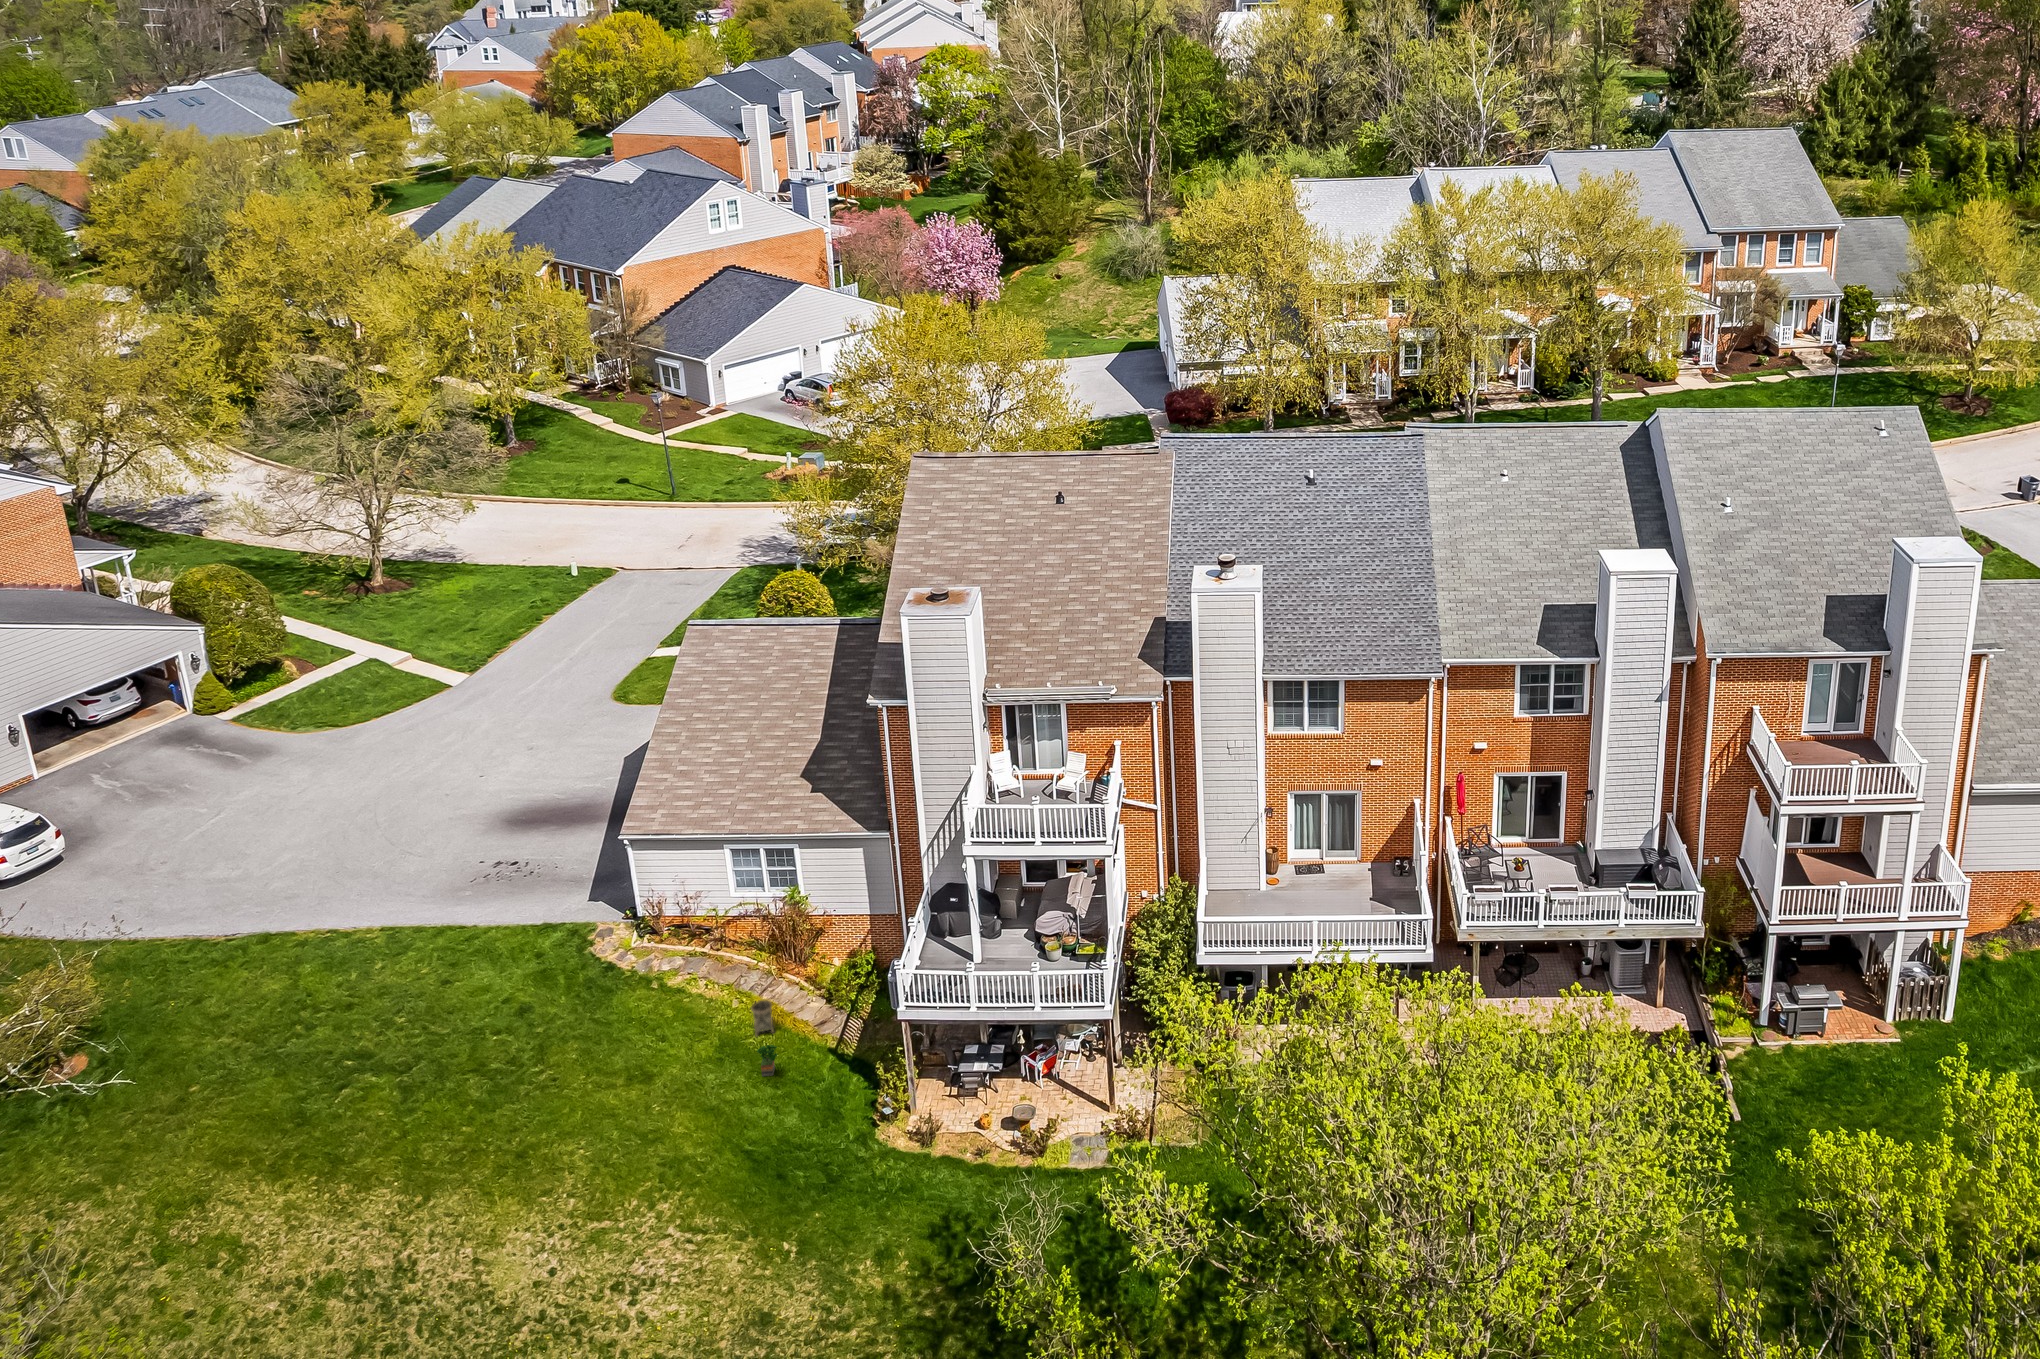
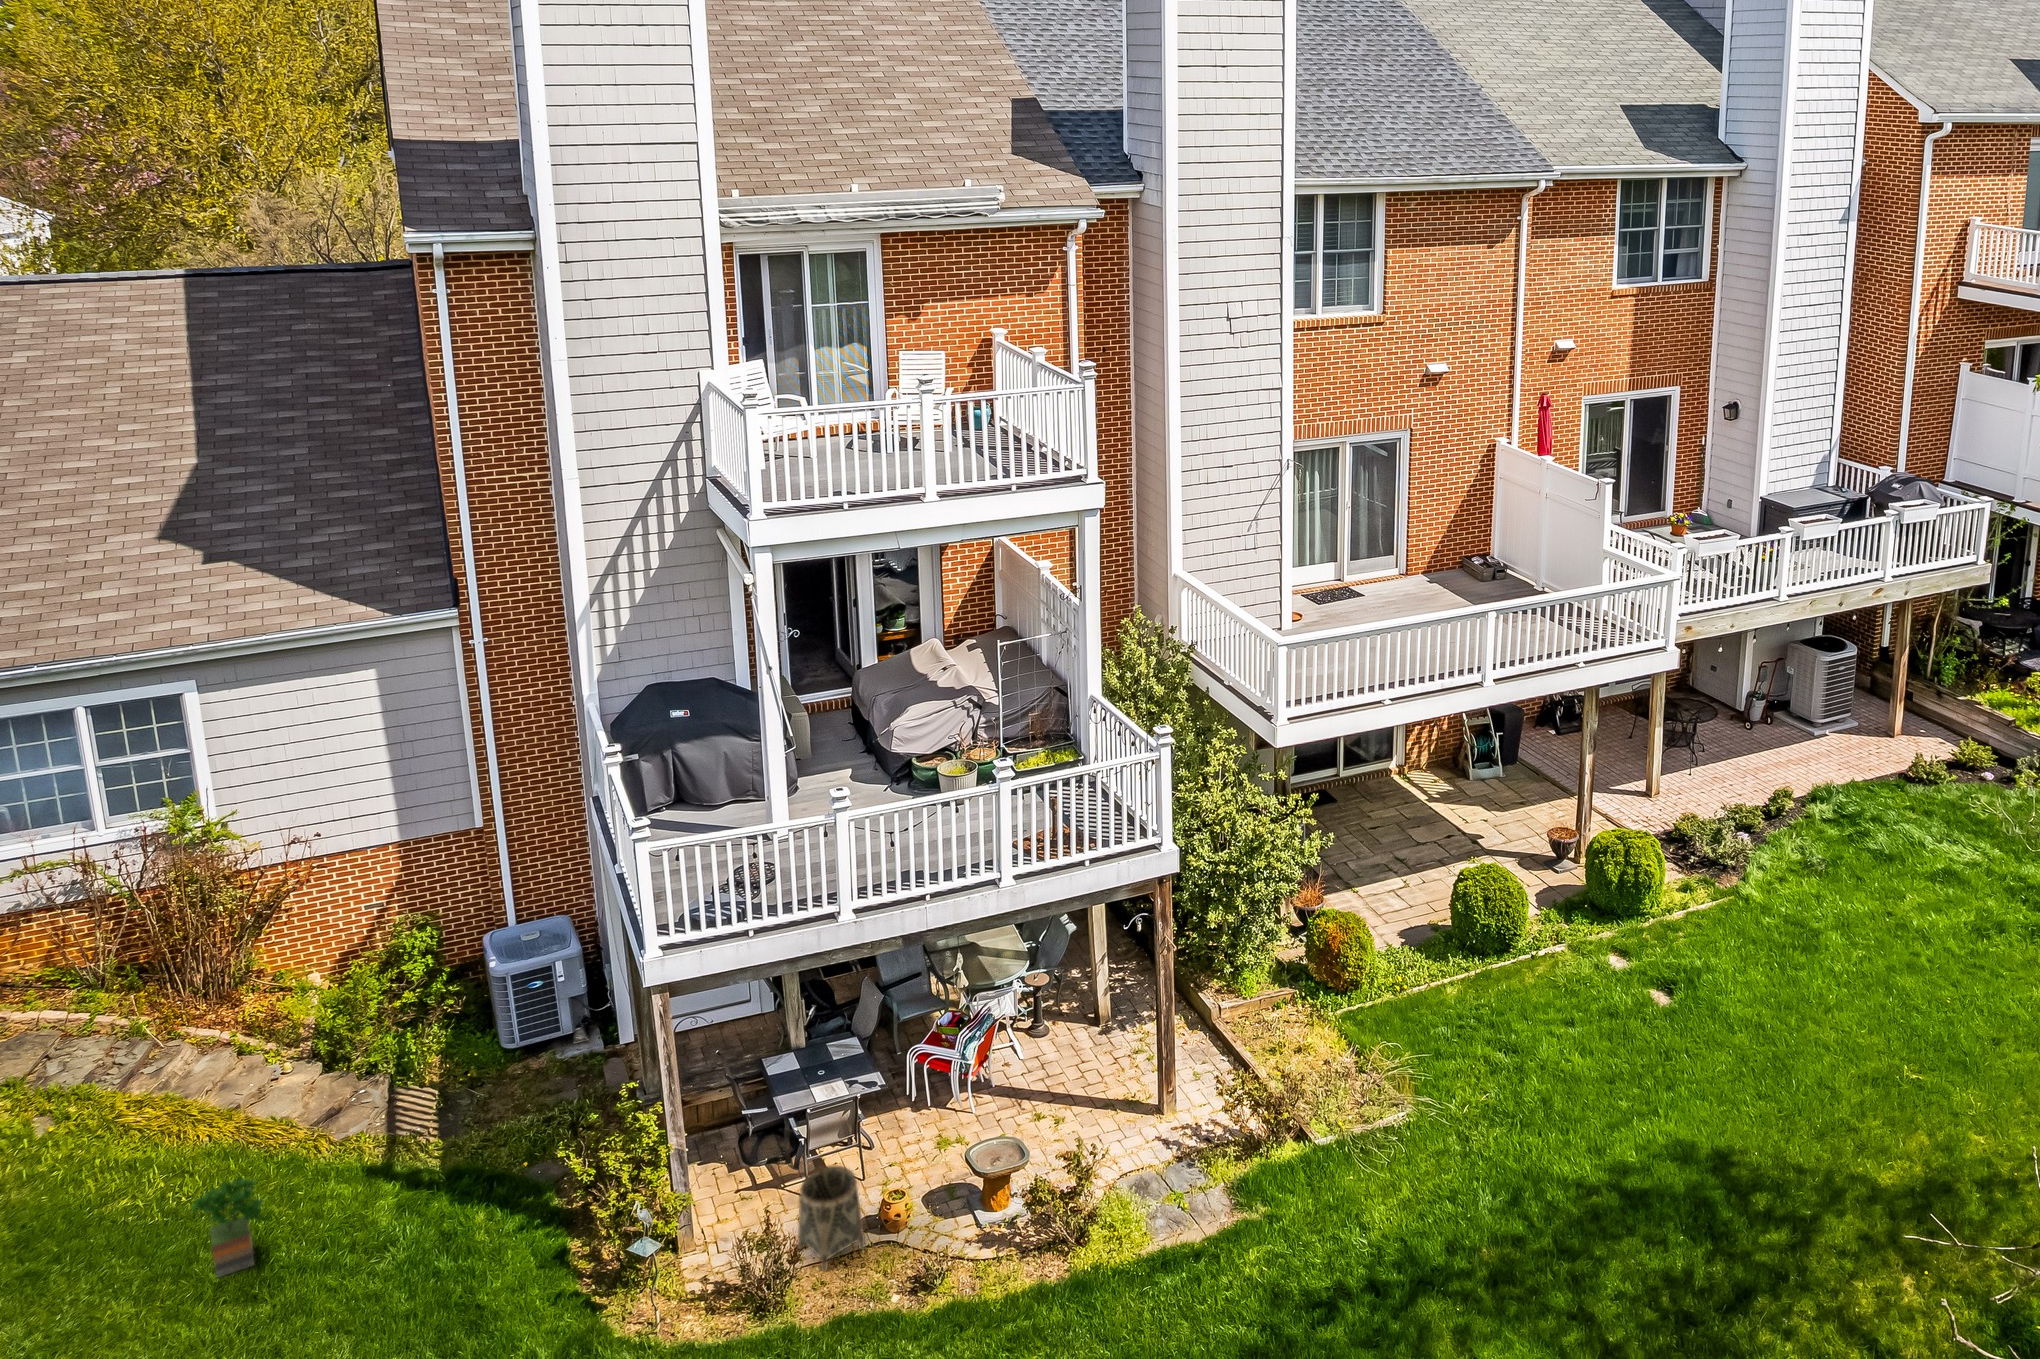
basket: present [752,1000,774,1036] -> present [798,1165,865,1271]

